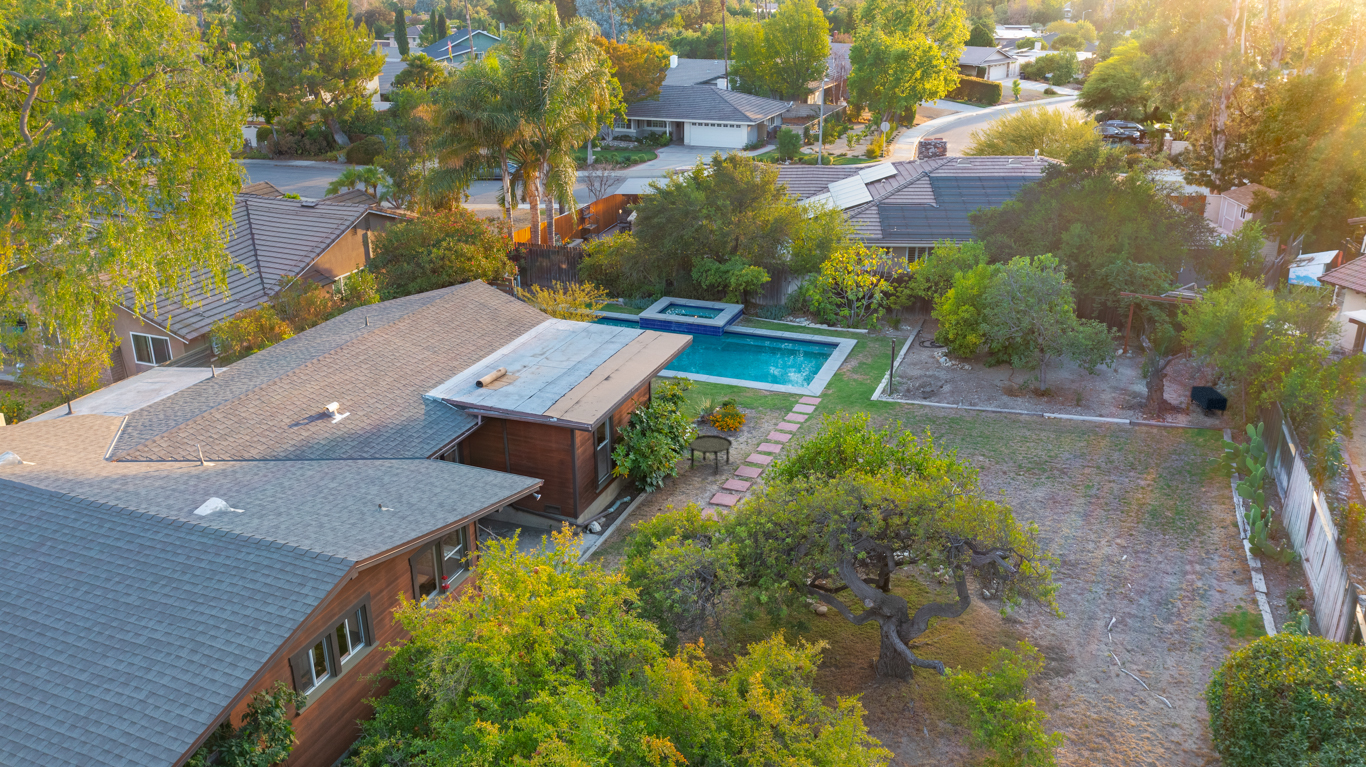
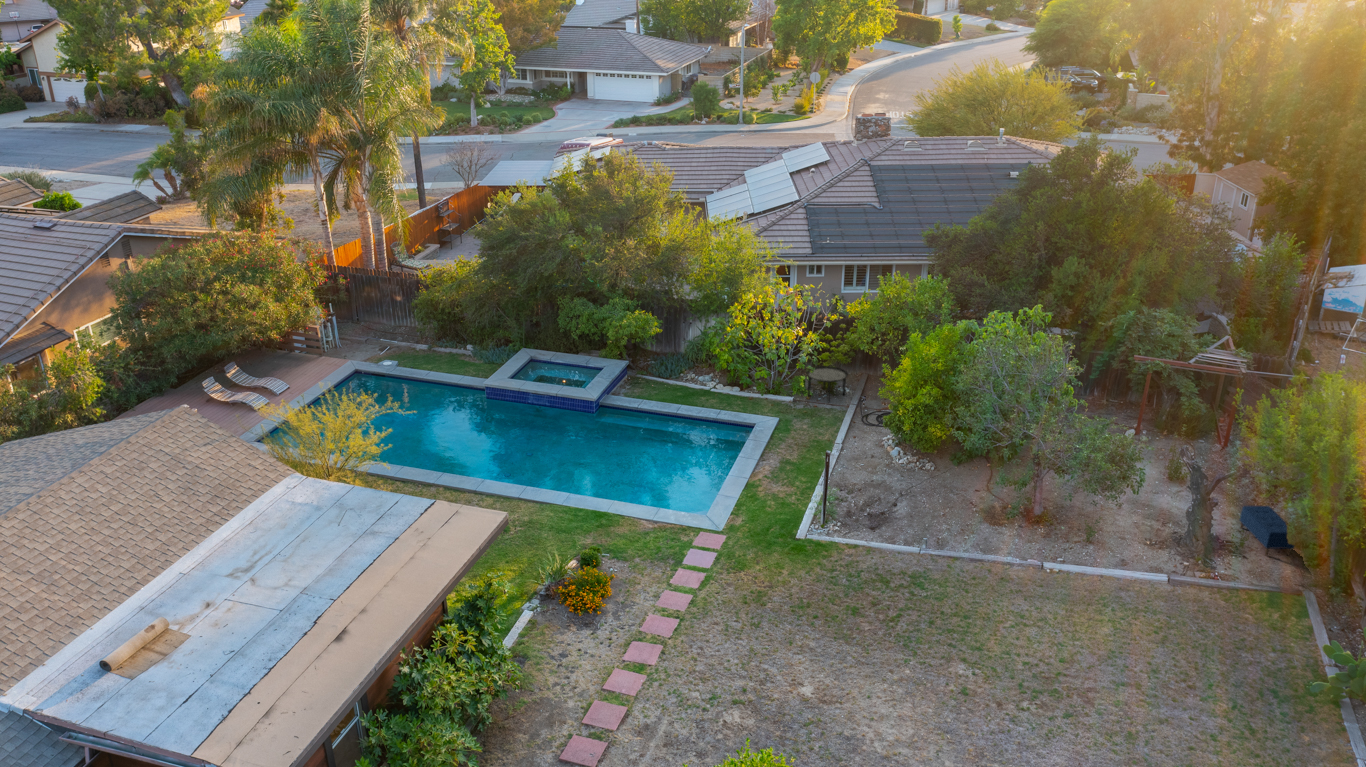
round table: present [688,435,732,474] -> present [807,366,848,402]

